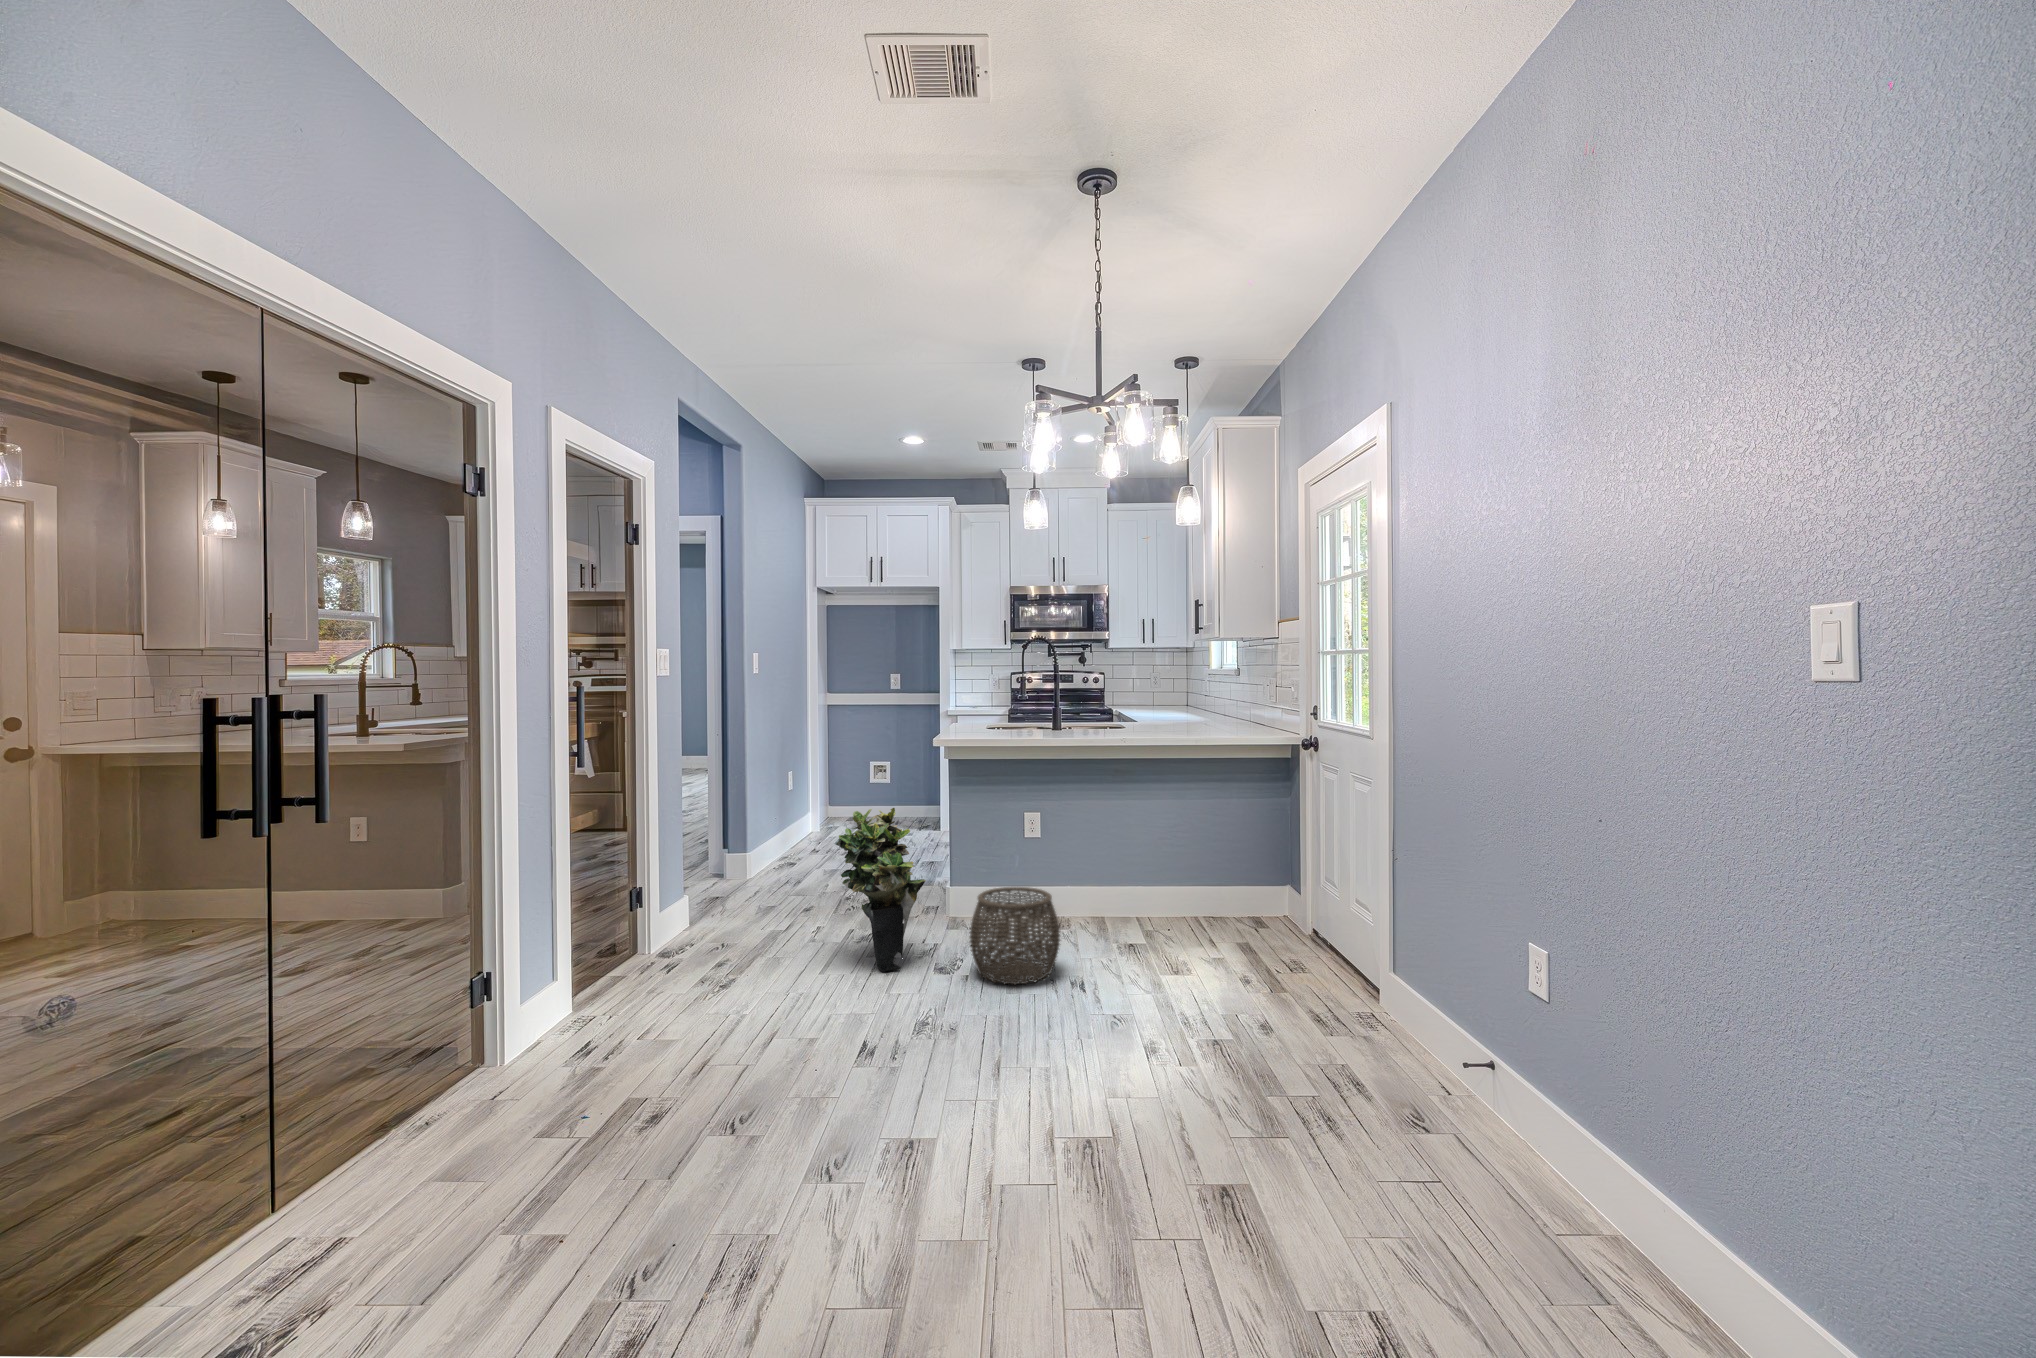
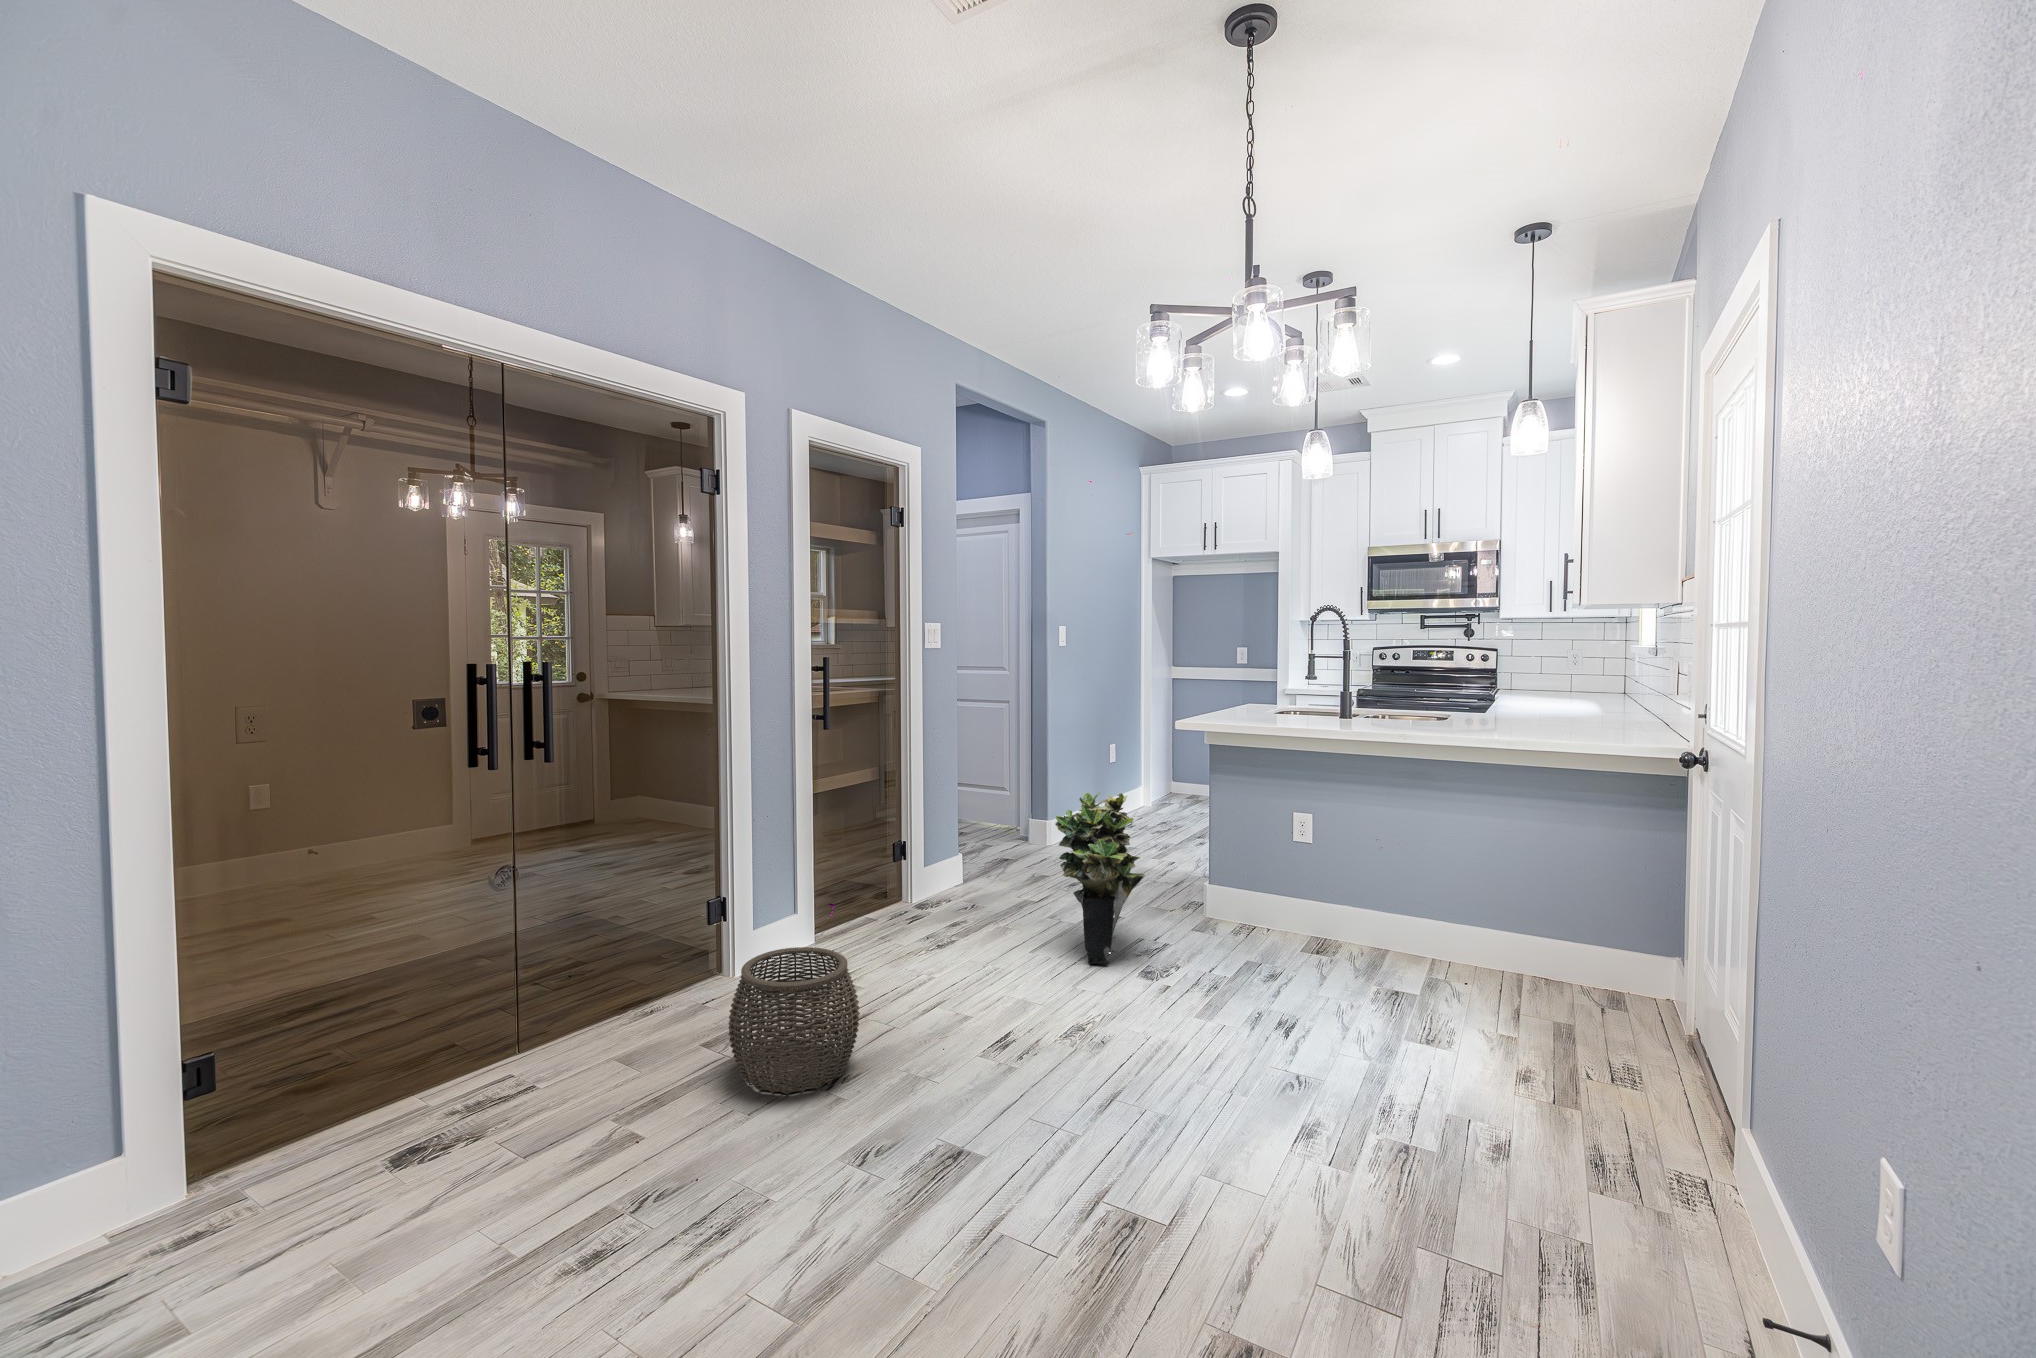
woven basket: present [970,887,1060,984] -> present [728,947,860,1094]

